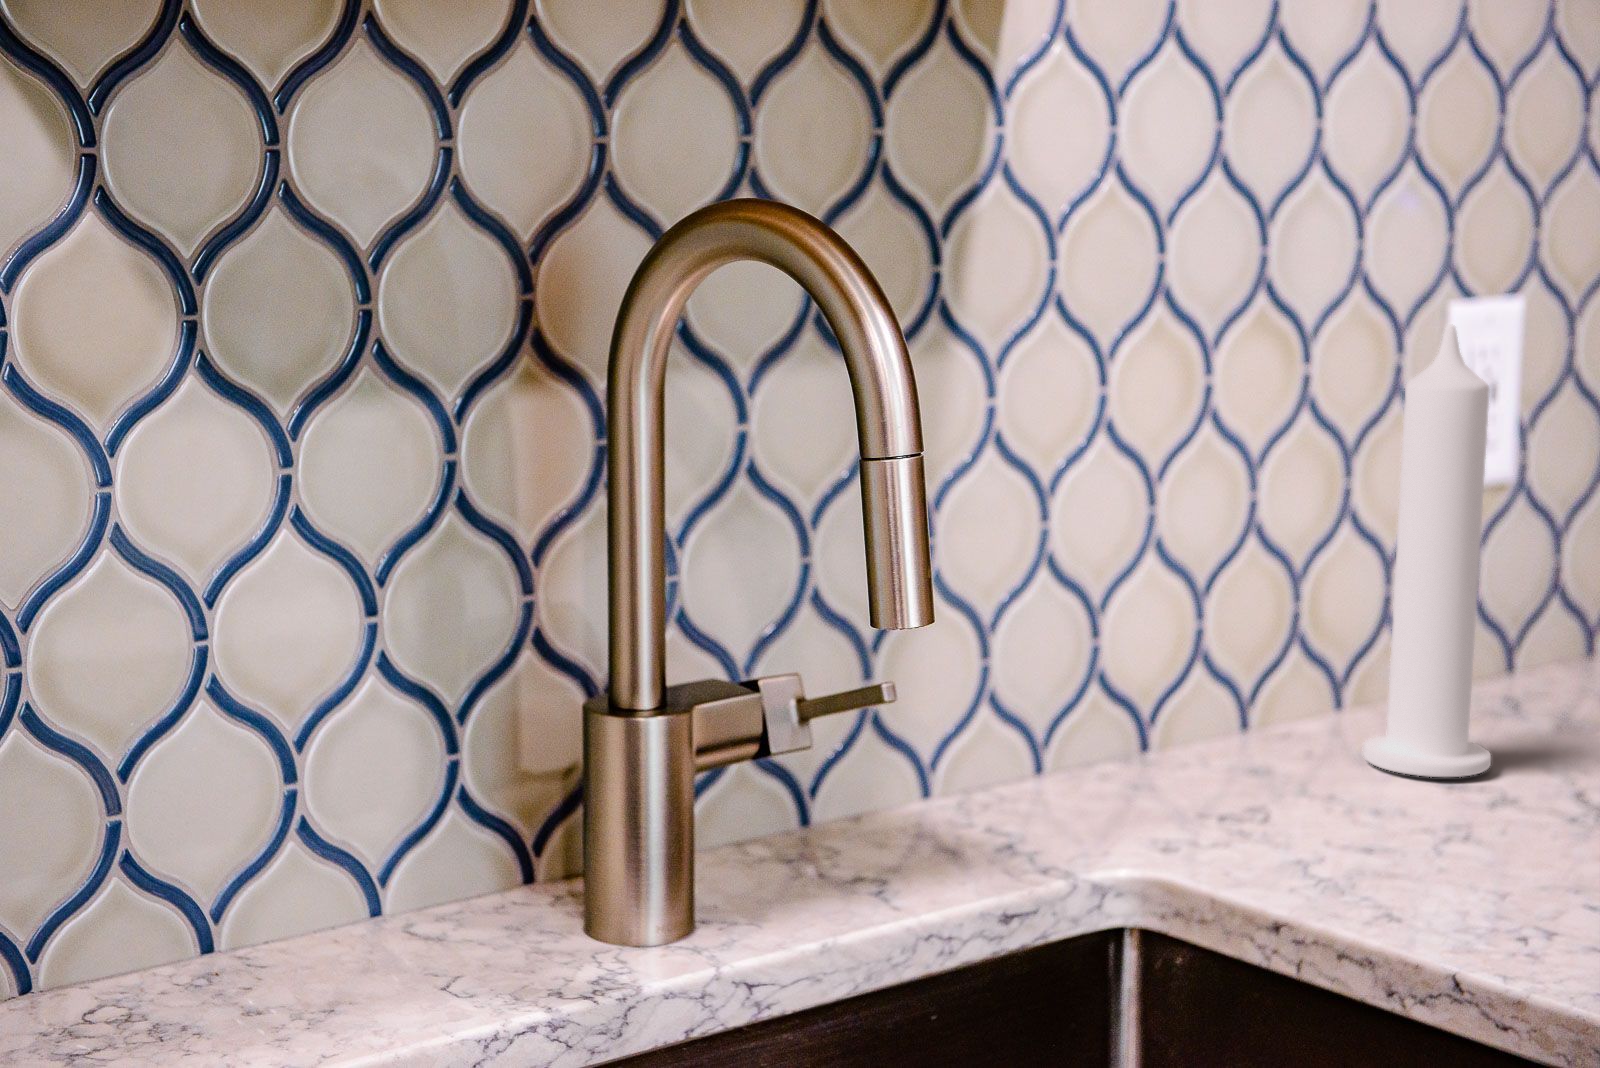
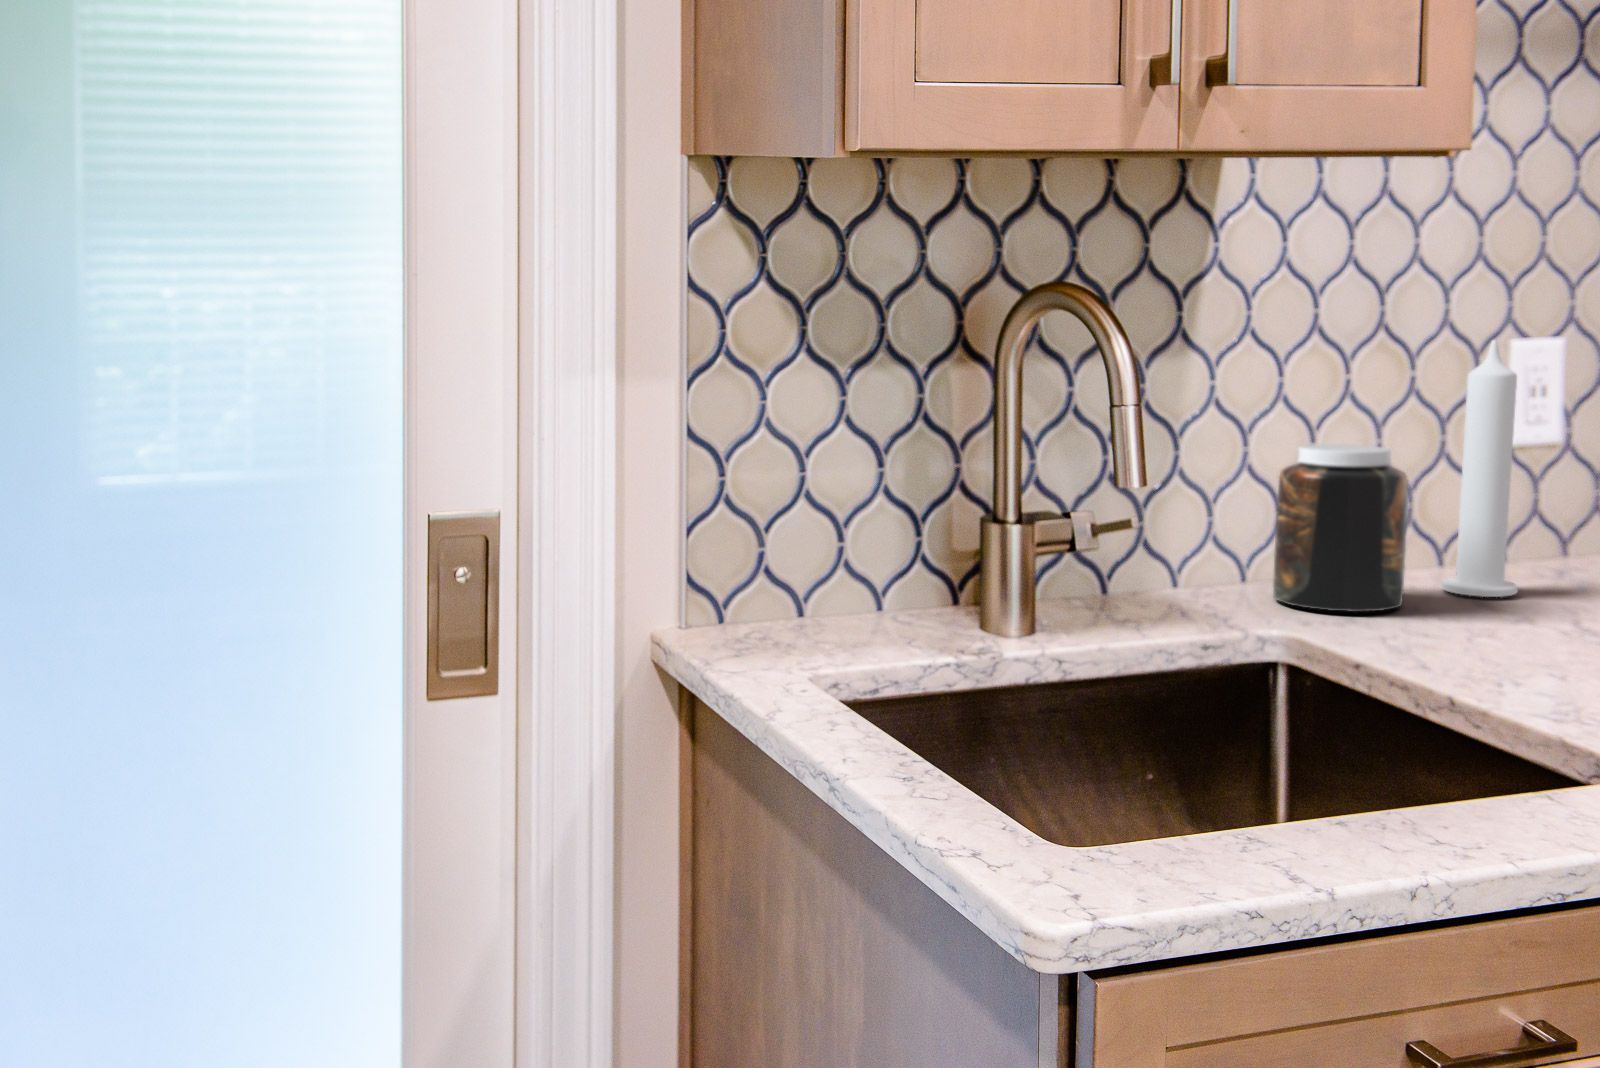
jar: none [1110,518,1350,838] -> present [1273,444,1408,612]

